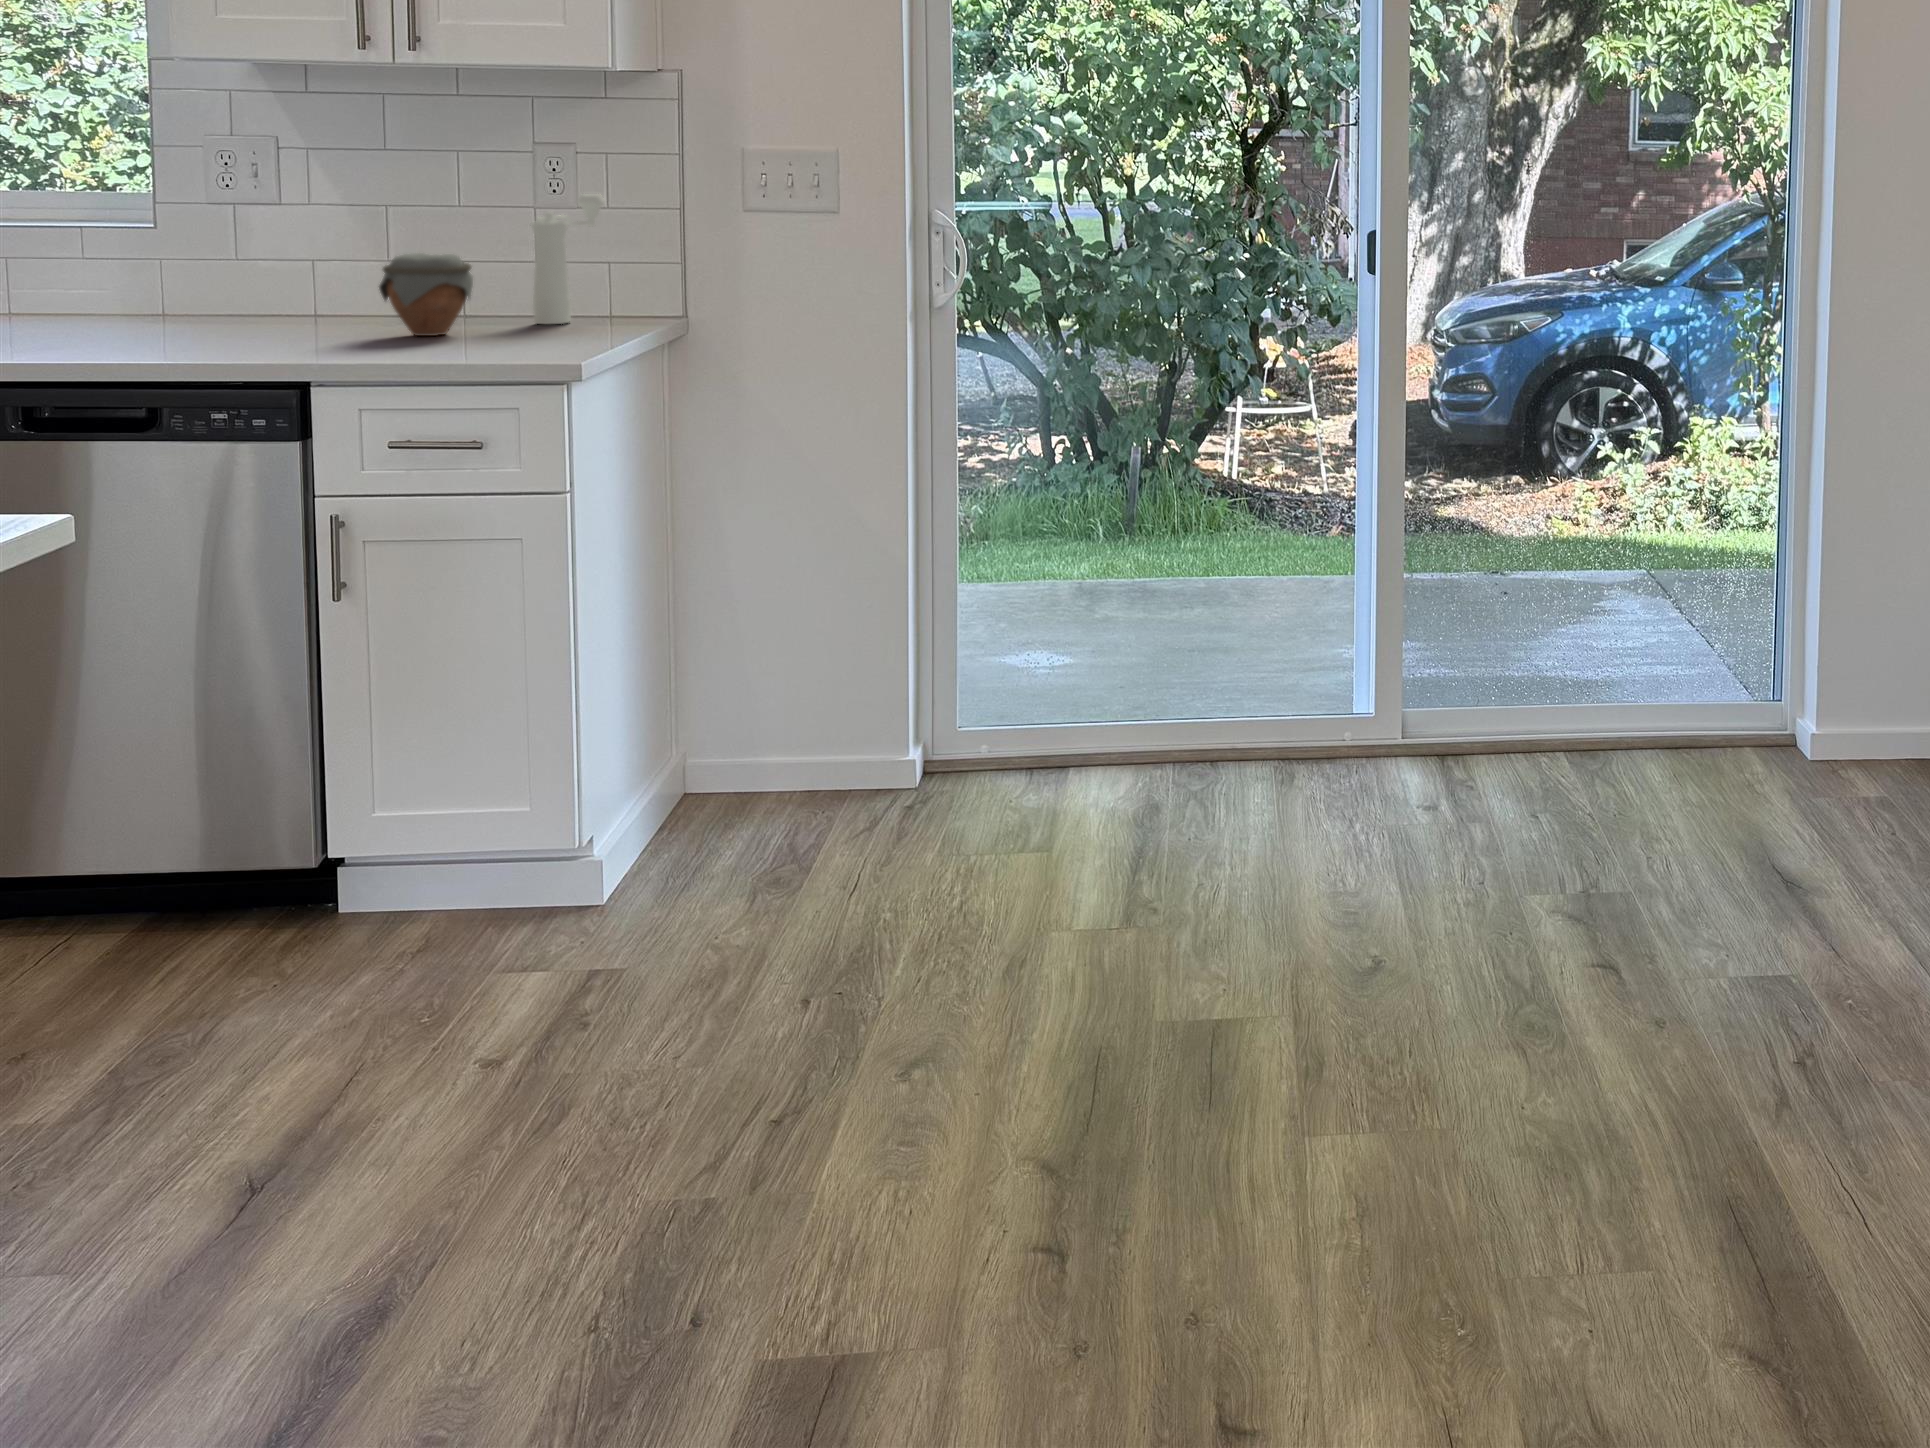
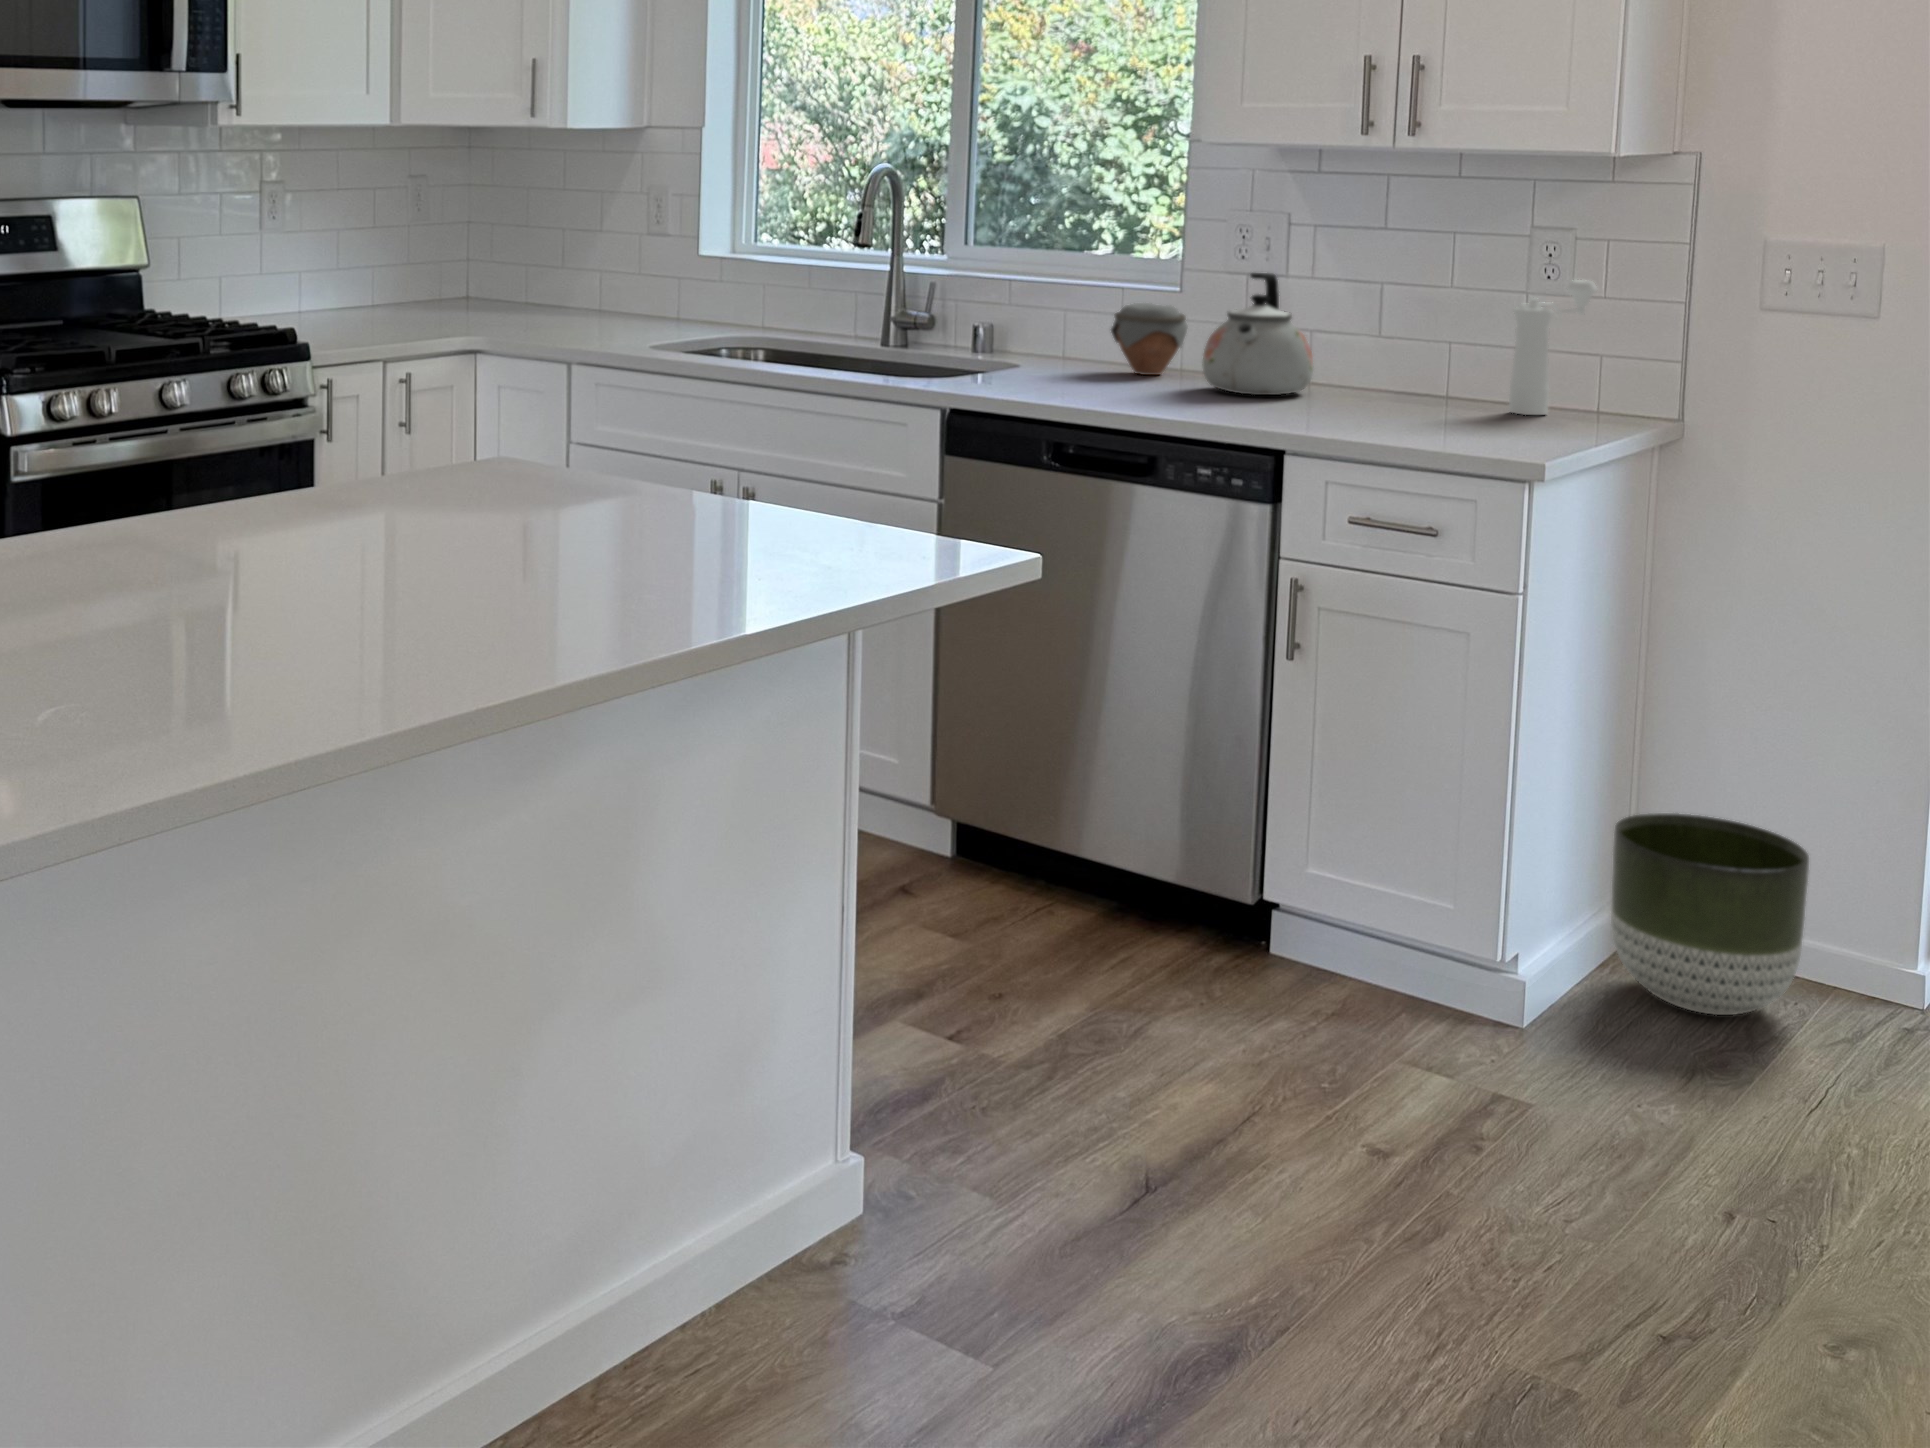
kettle: none [195,201,326,332] -> present [1203,273,1314,395]
jar: present [379,253,473,336] -> present [1111,303,1188,375]
planter: none [666,665,825,840] -> present [1611,813,1809,1015]

